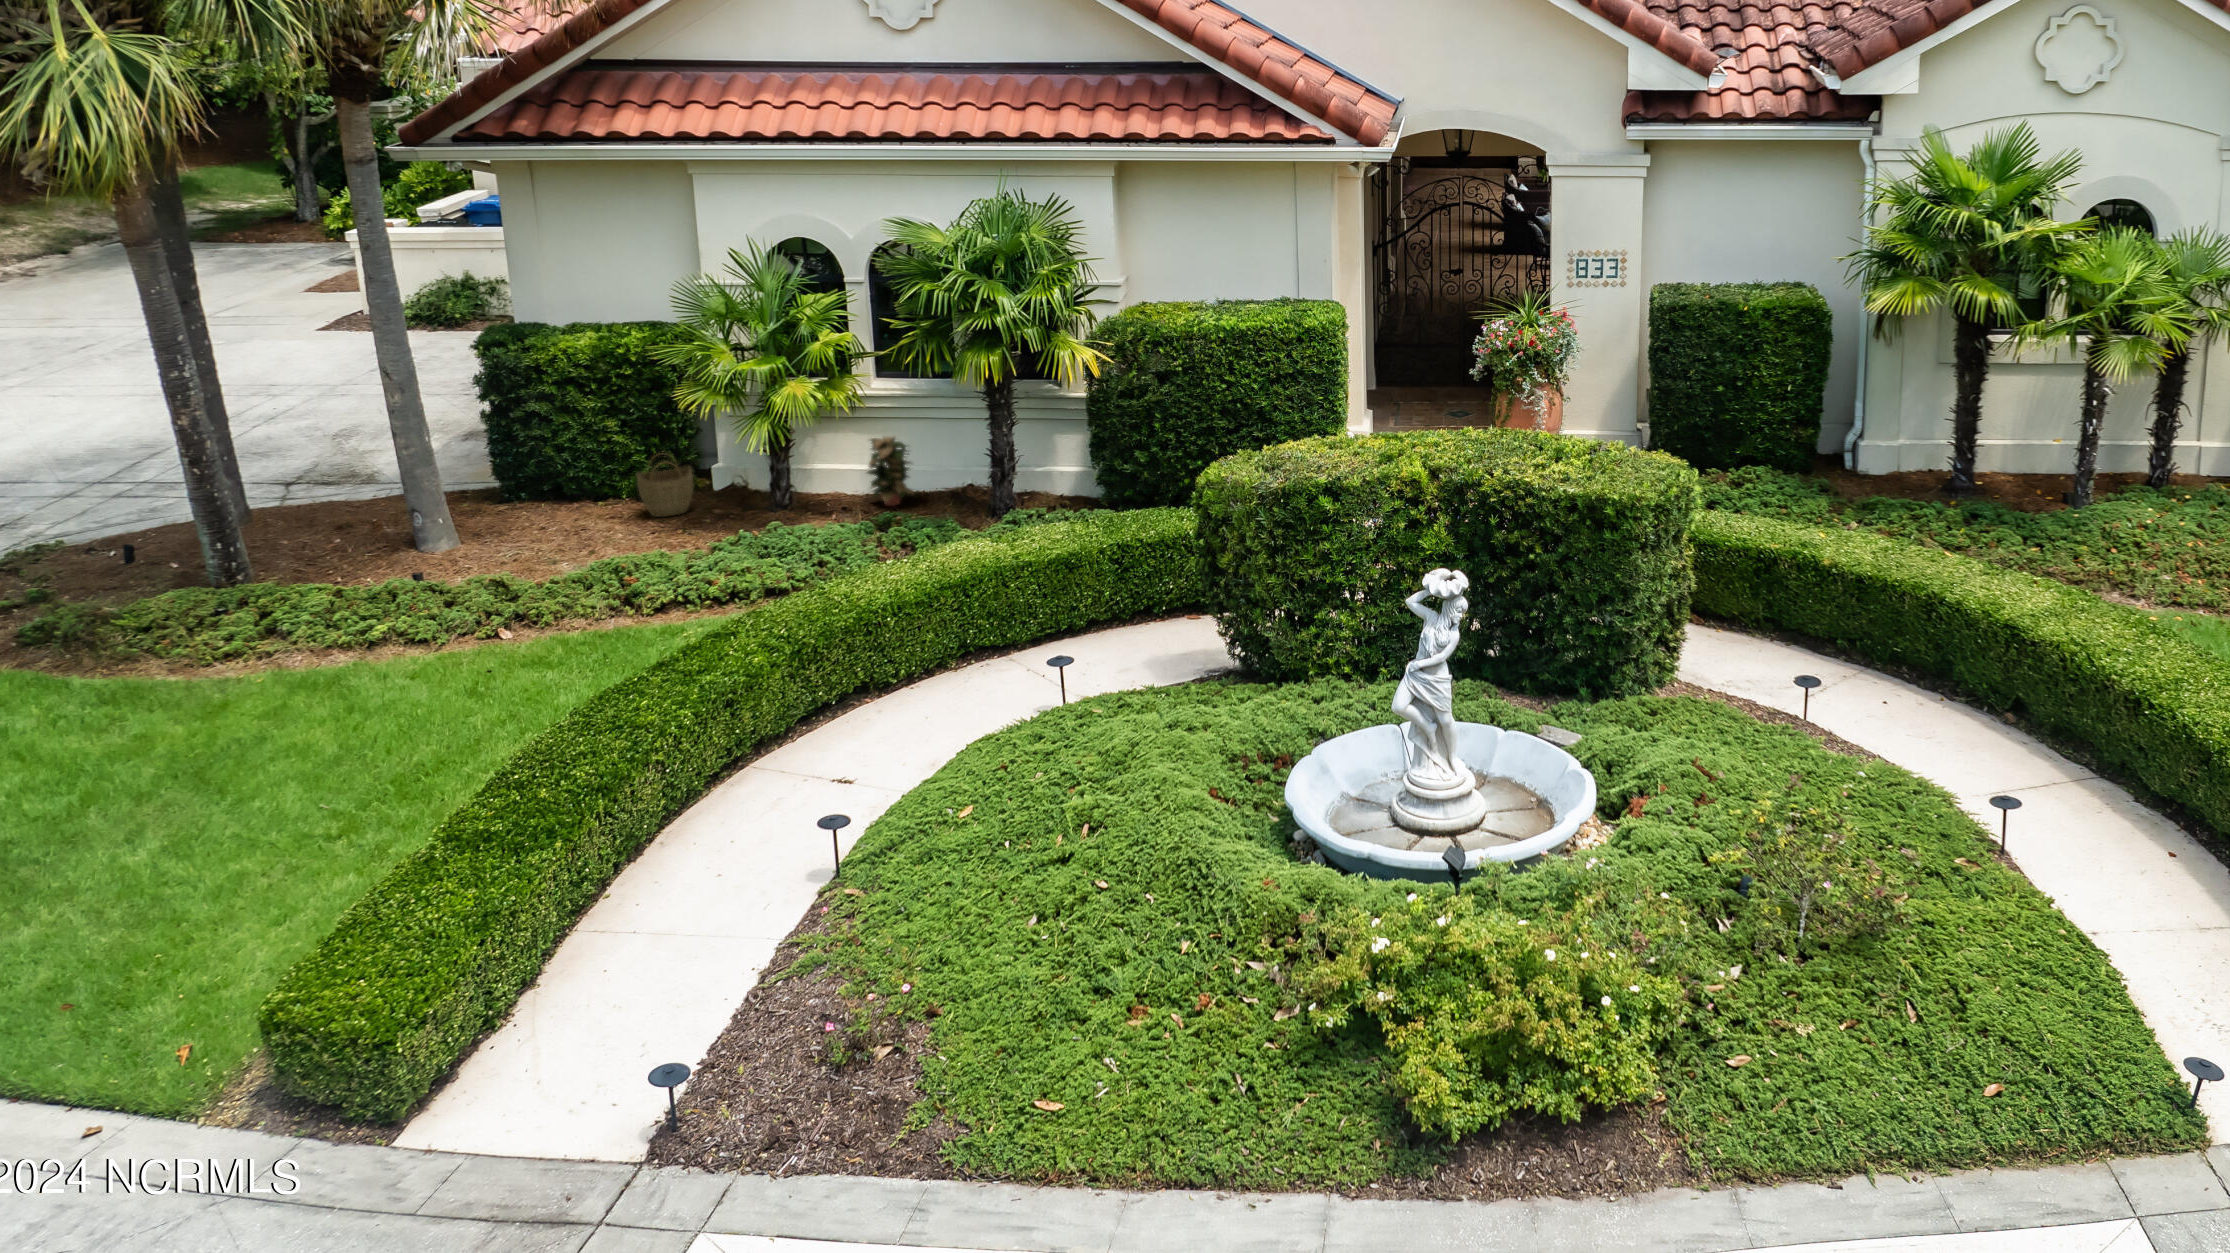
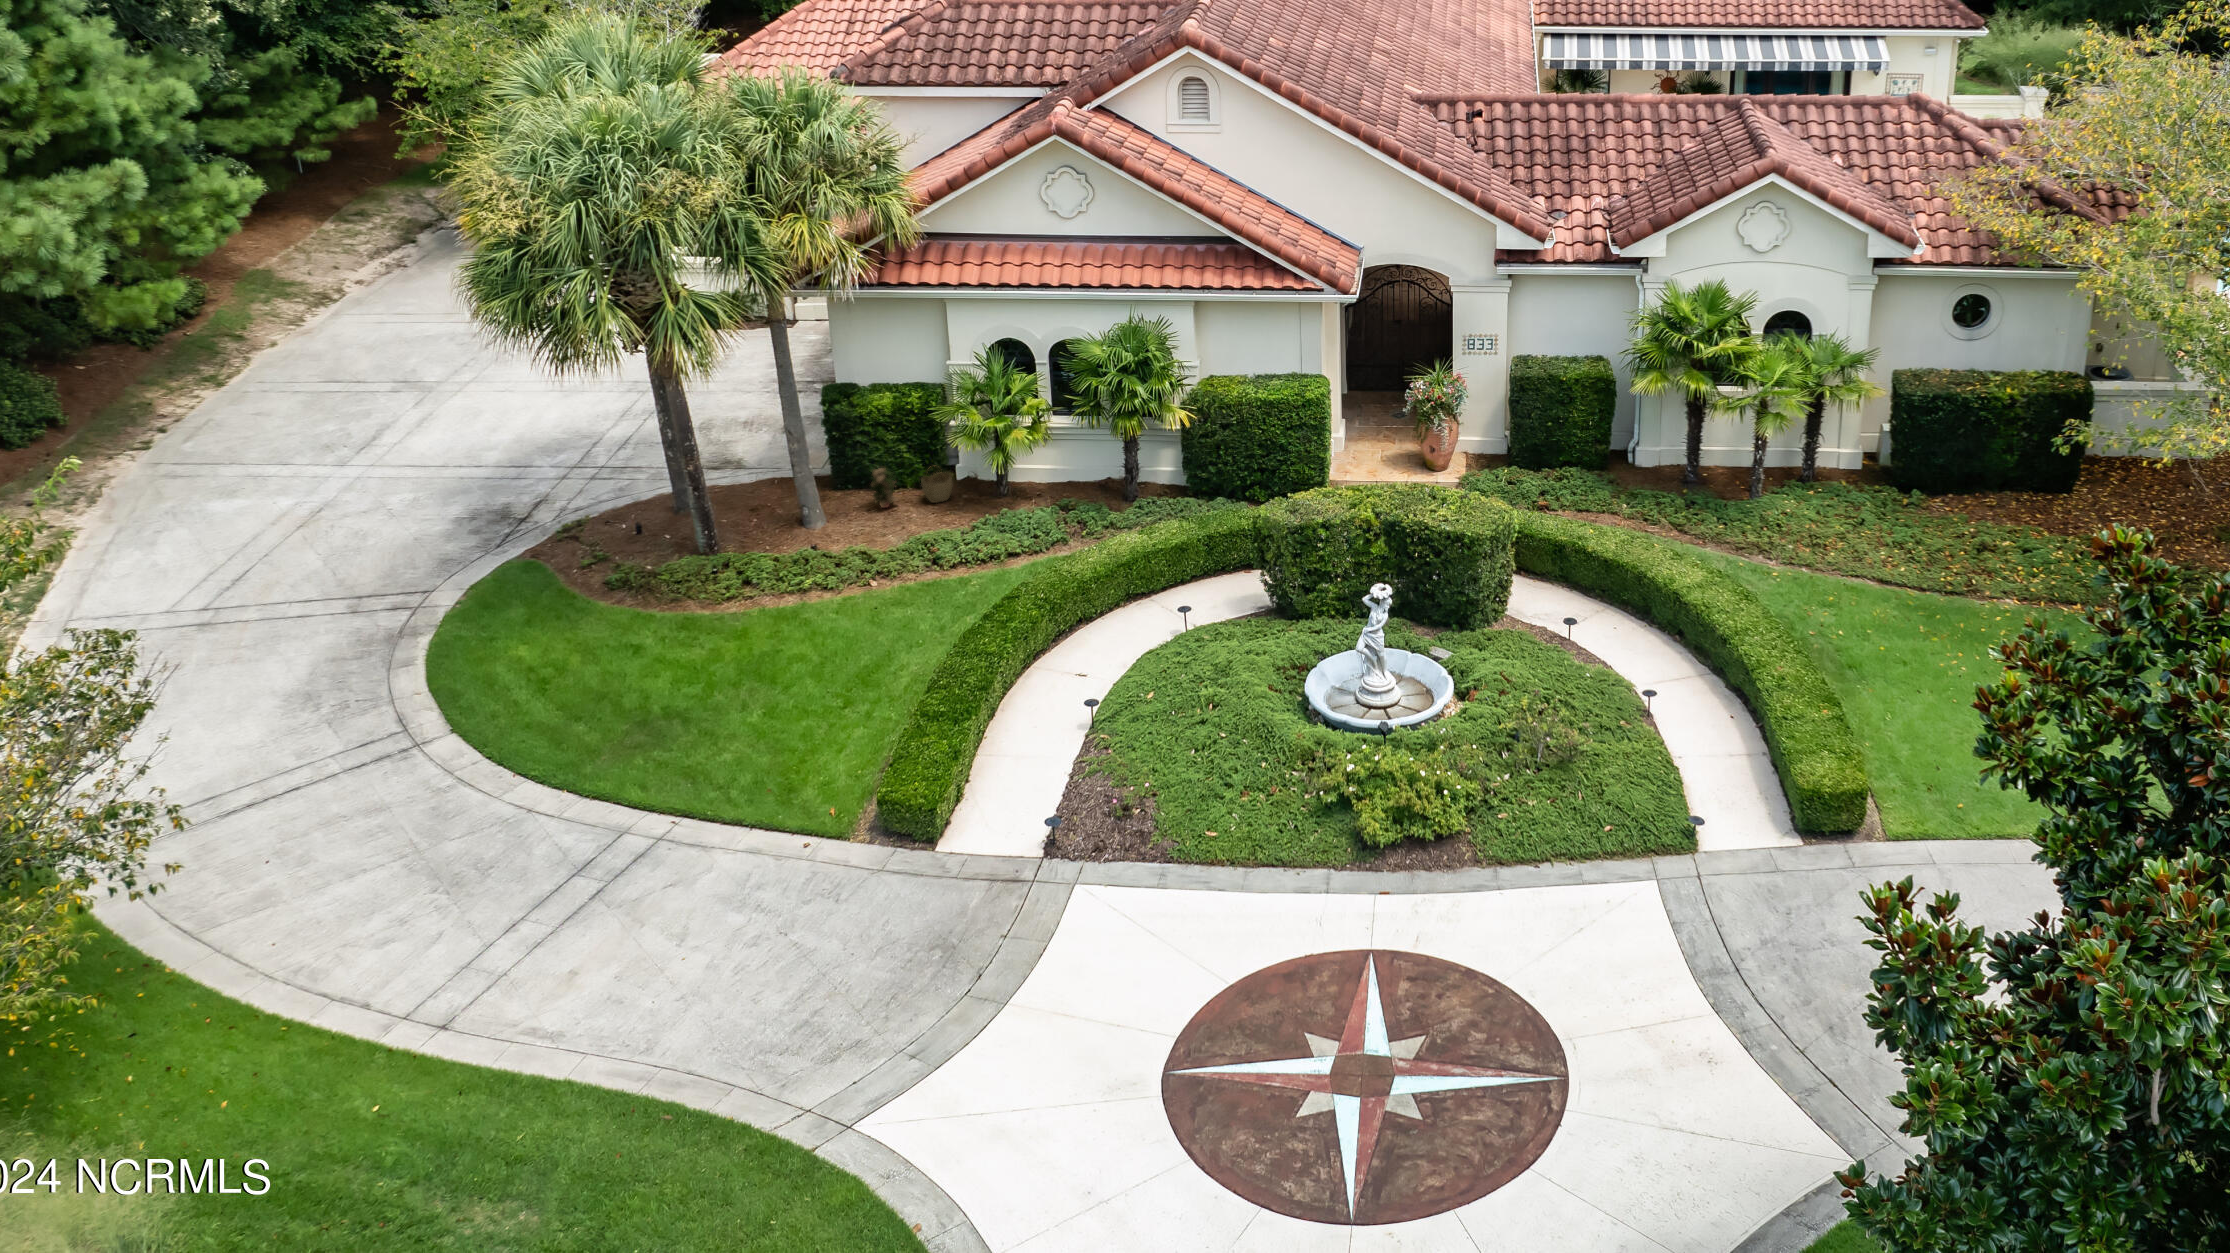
decorative plant: present [867,437,913,506] -> present [871,468,897,508]

